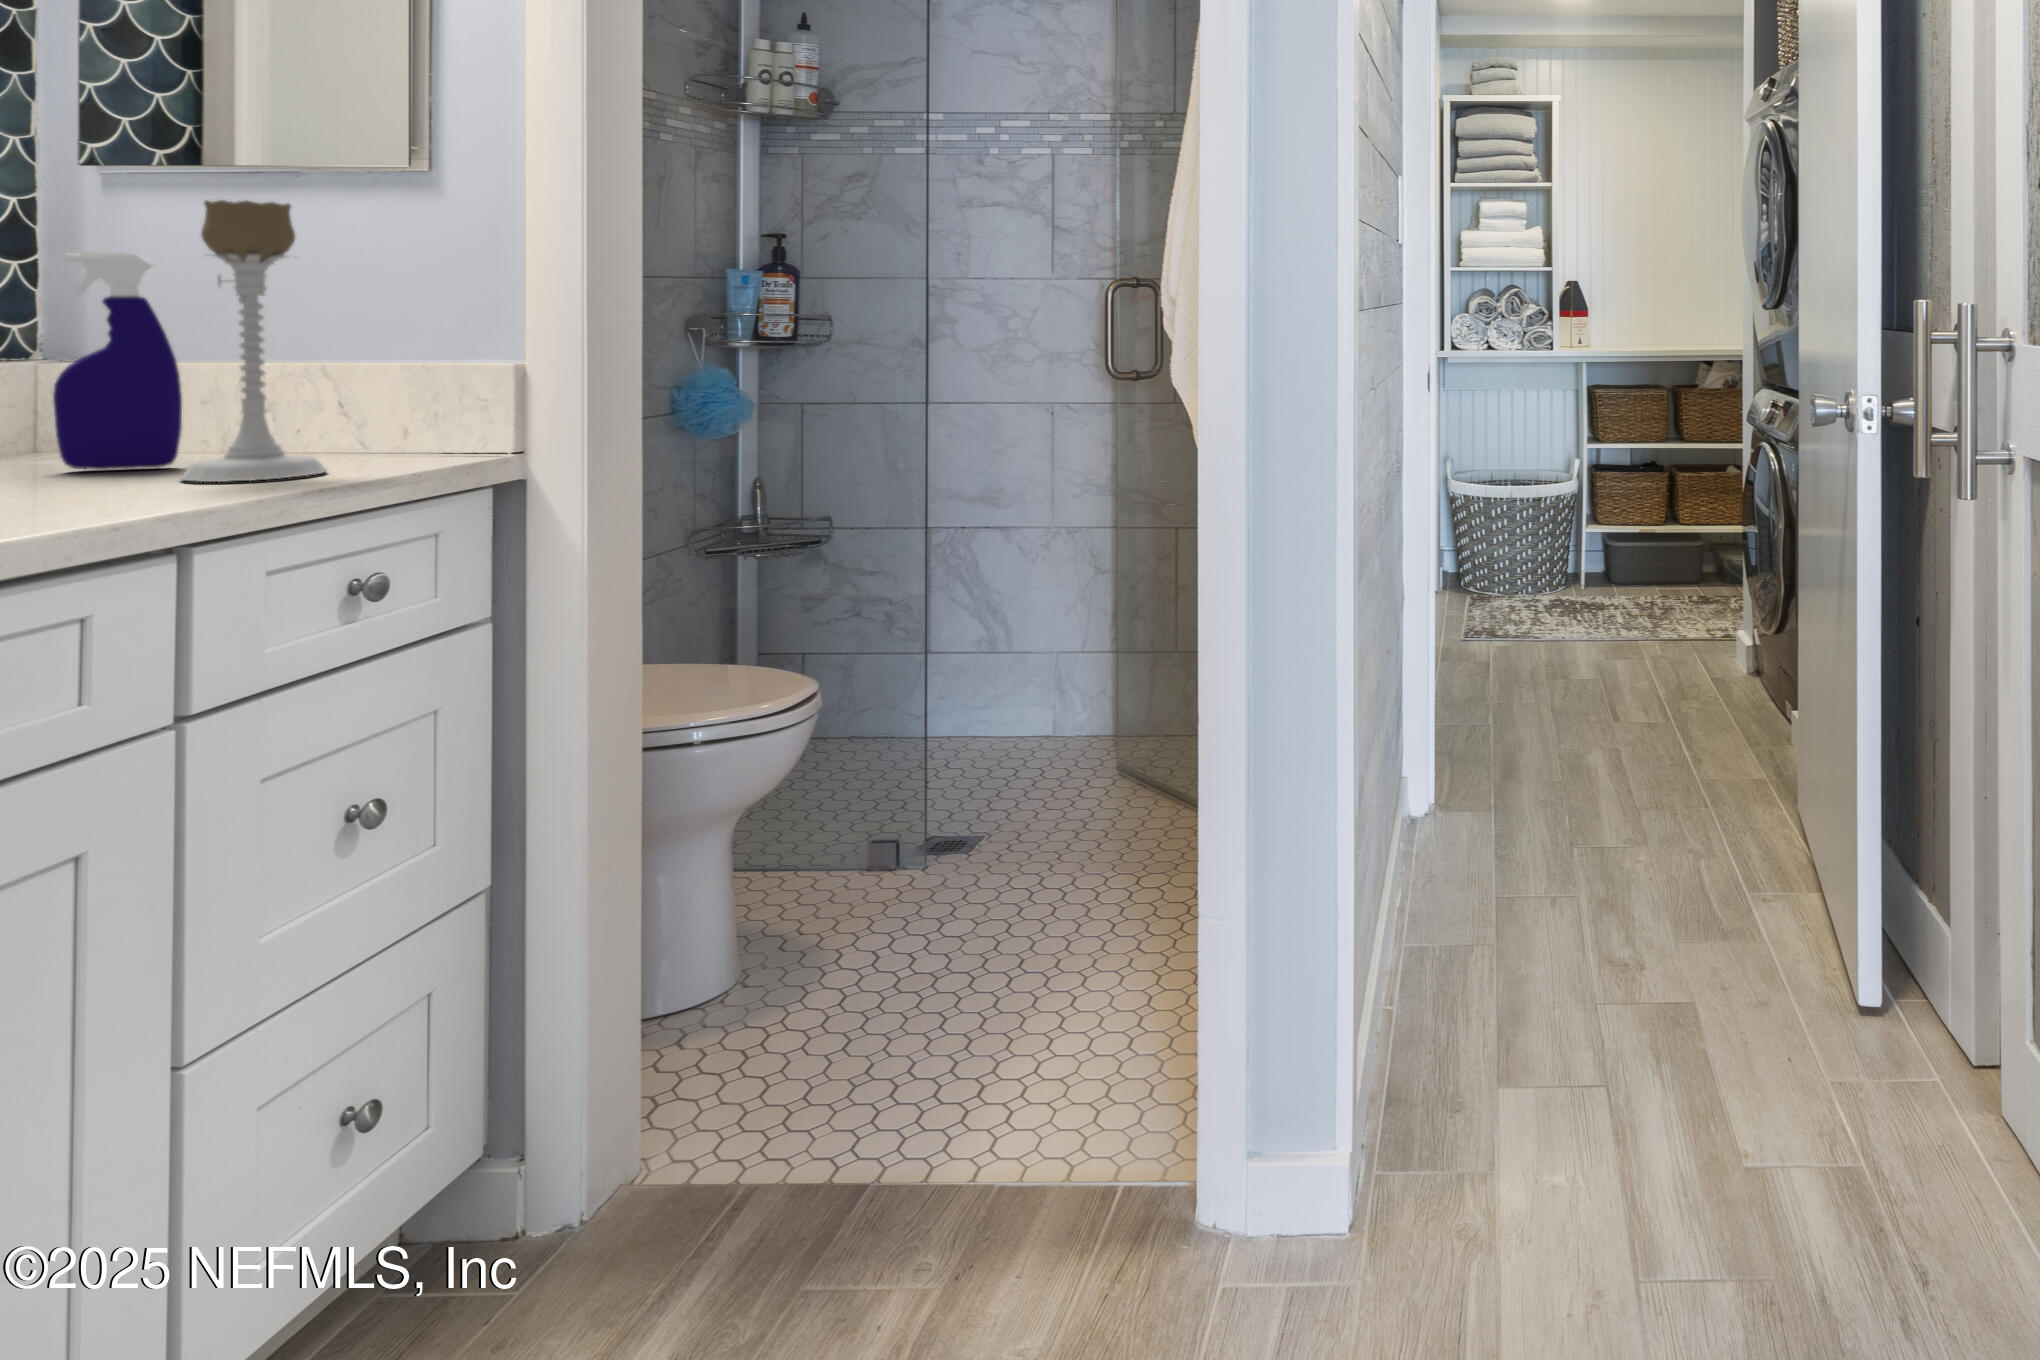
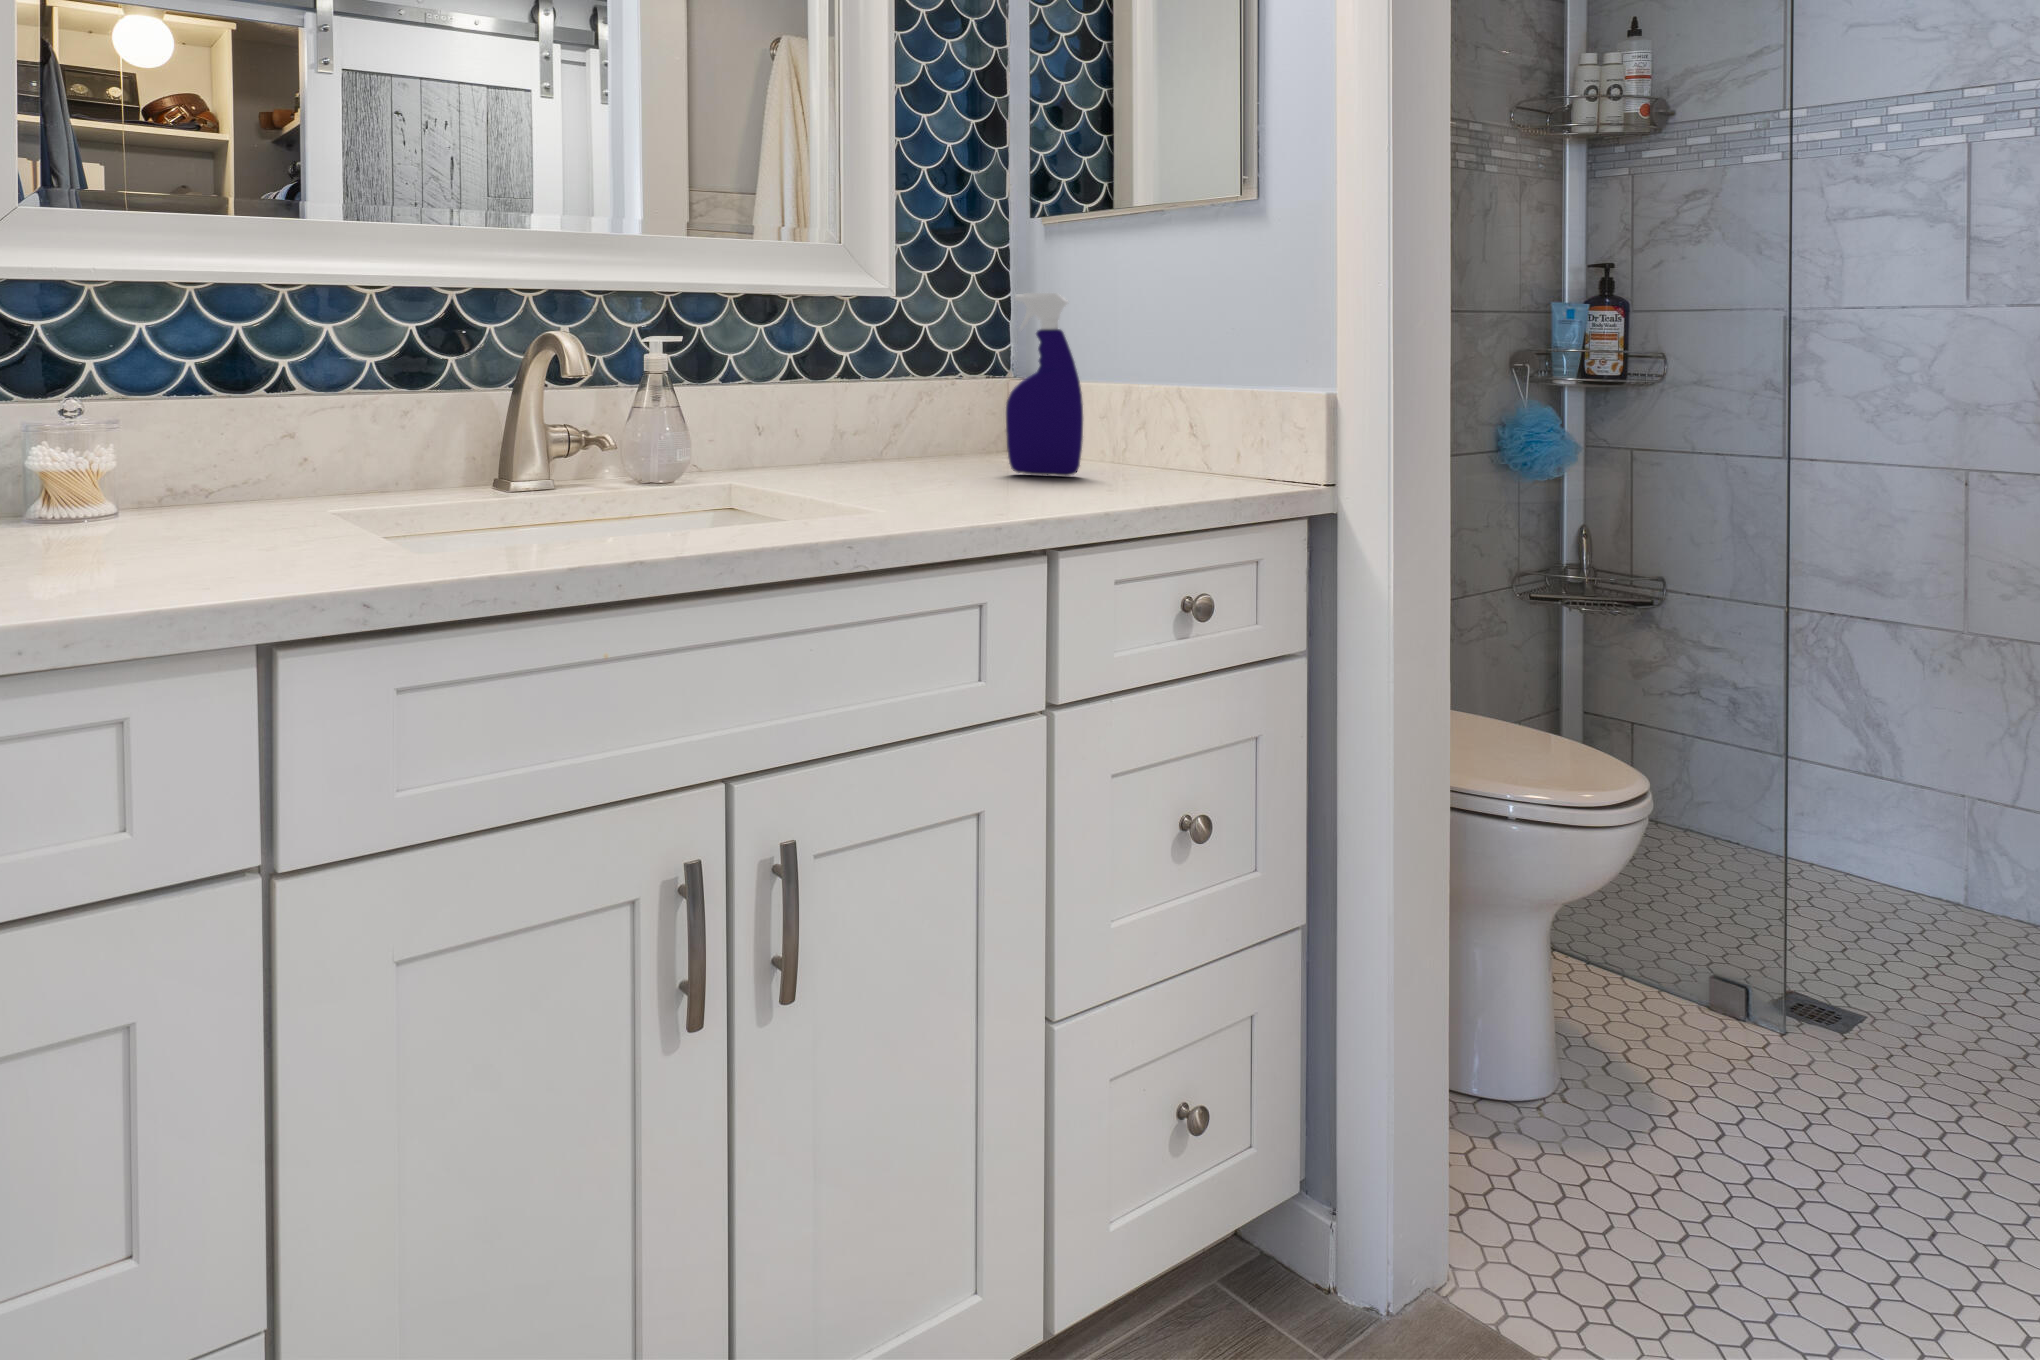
candle holder: present [180,200,327,482] -> none [1072,239,1175,493]

